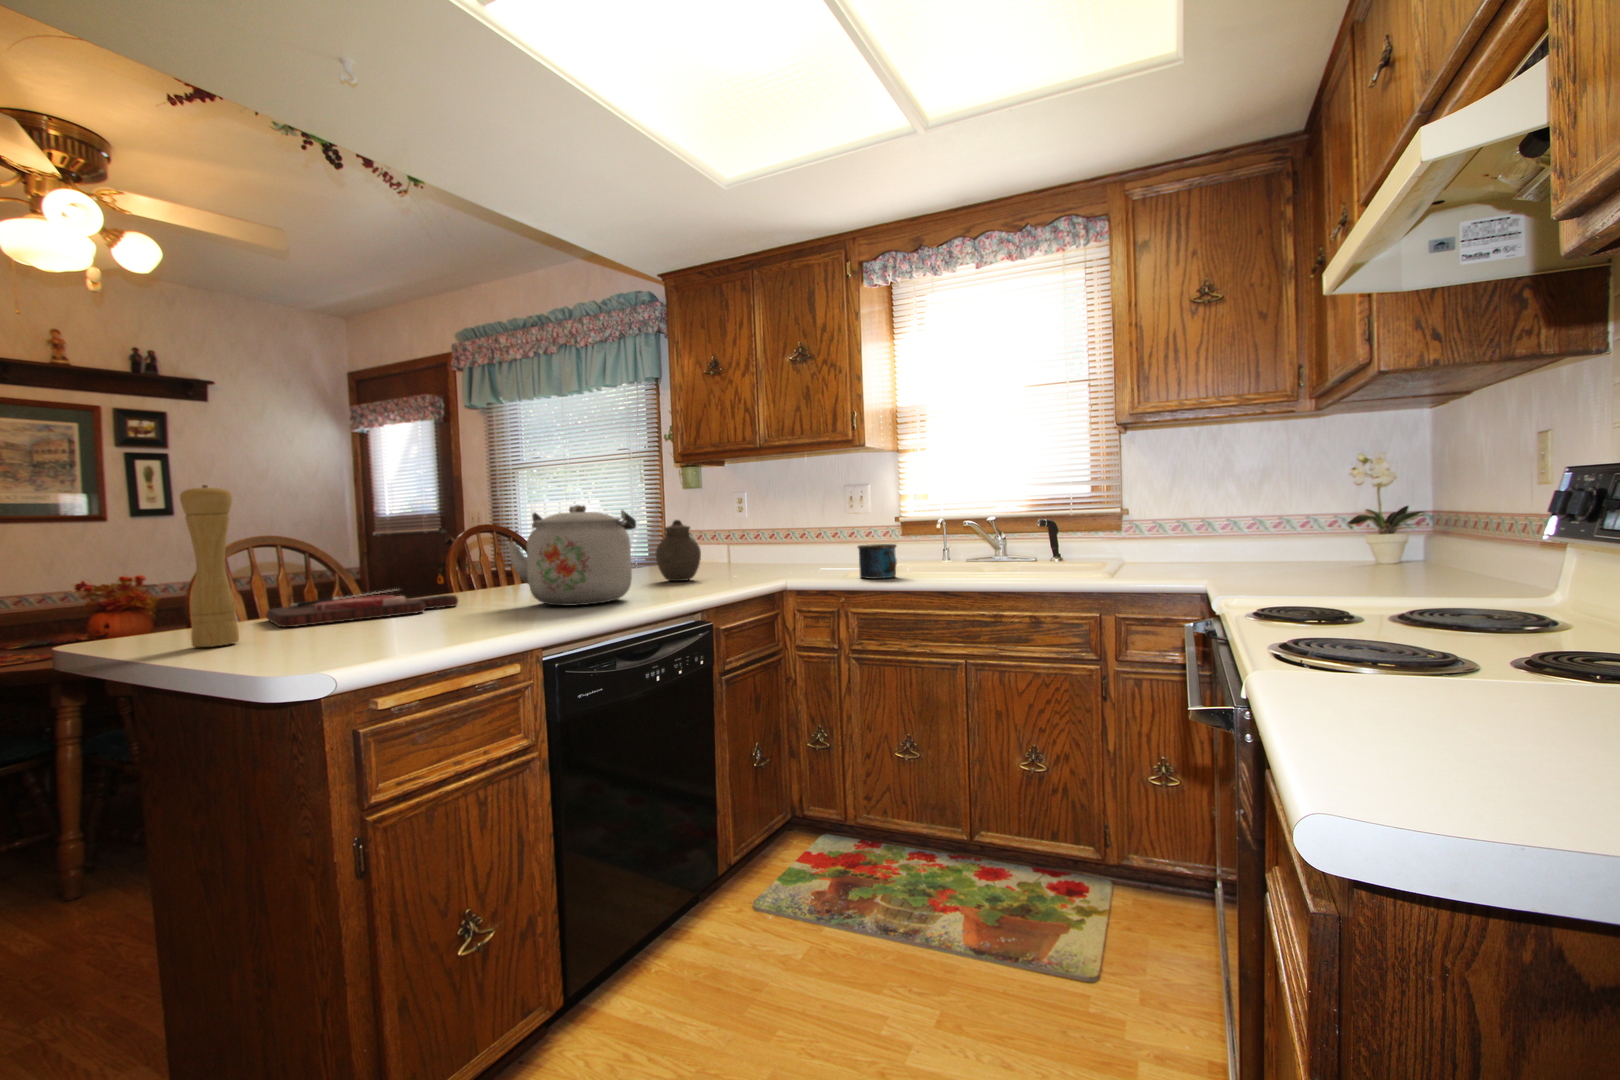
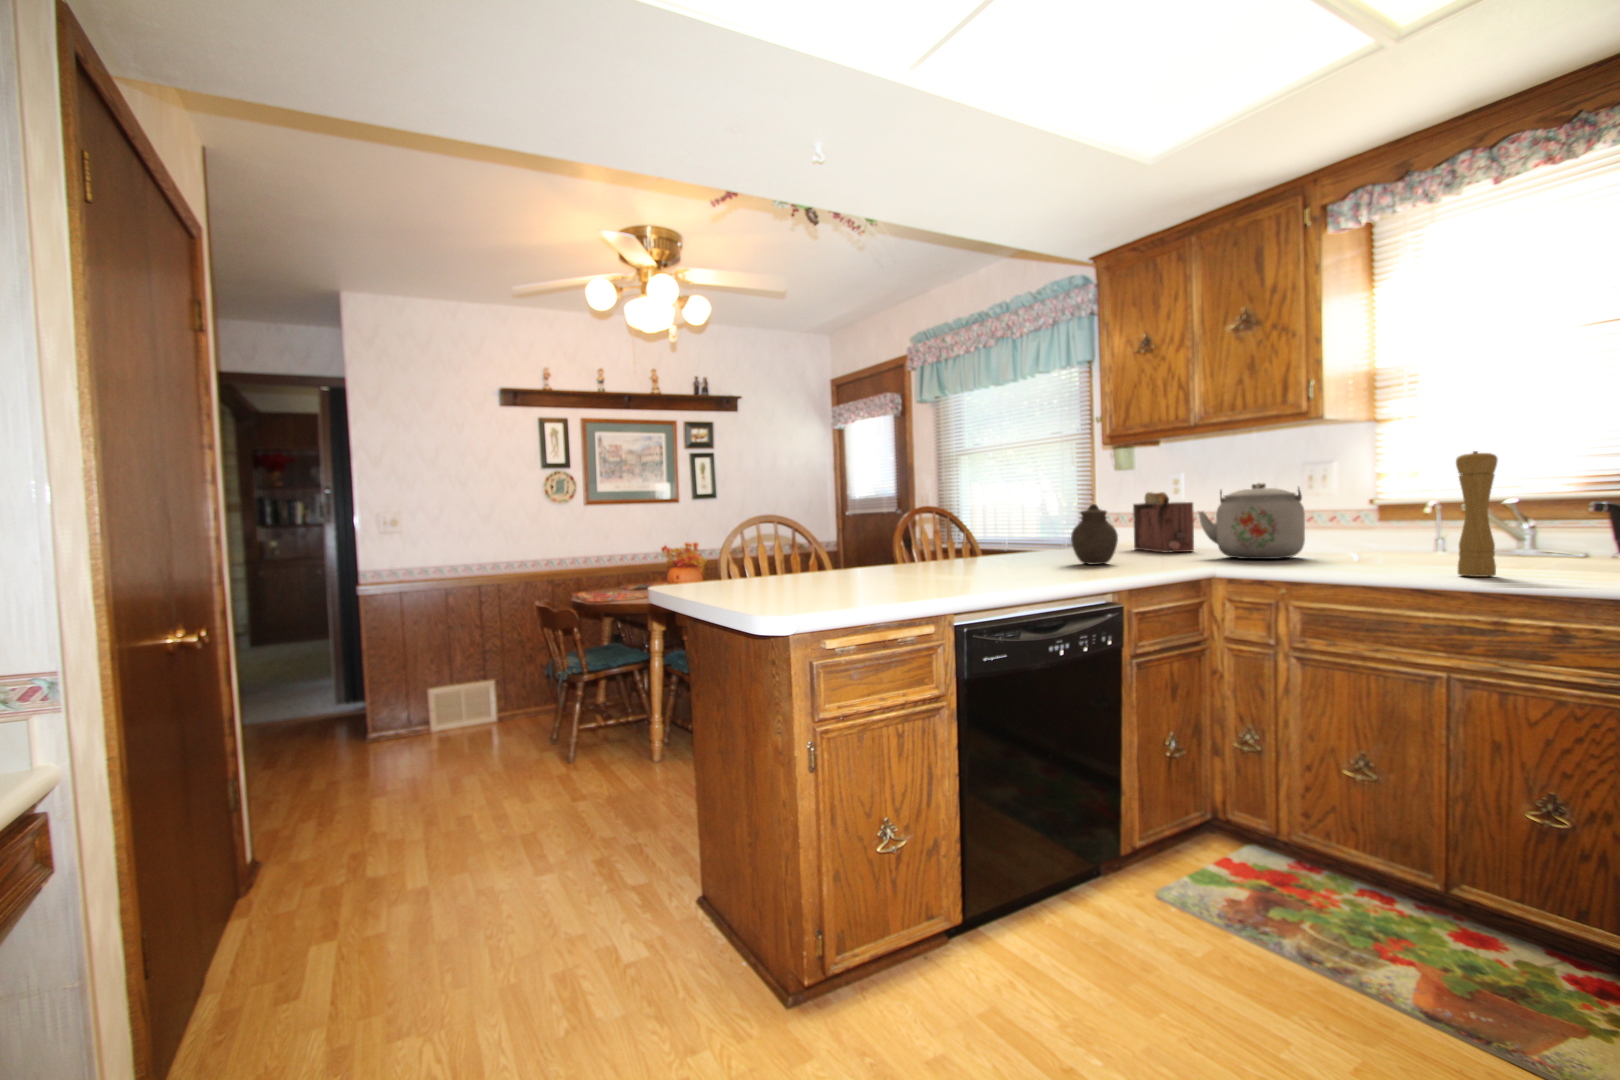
pepper mill: present [180,485,239,647] -> present [1456,451,1497,577]
kettle: present [506,505,636,606] -> present [1198,483,1305,559]
toaster: none [705,509,760,567] -> present [1133,492,1194,553]
mug: present [858,544,897,579] -> none [1300,532,1354,571]
cutting board: present [266,590,458,627] -> none [764,561,894,585]

